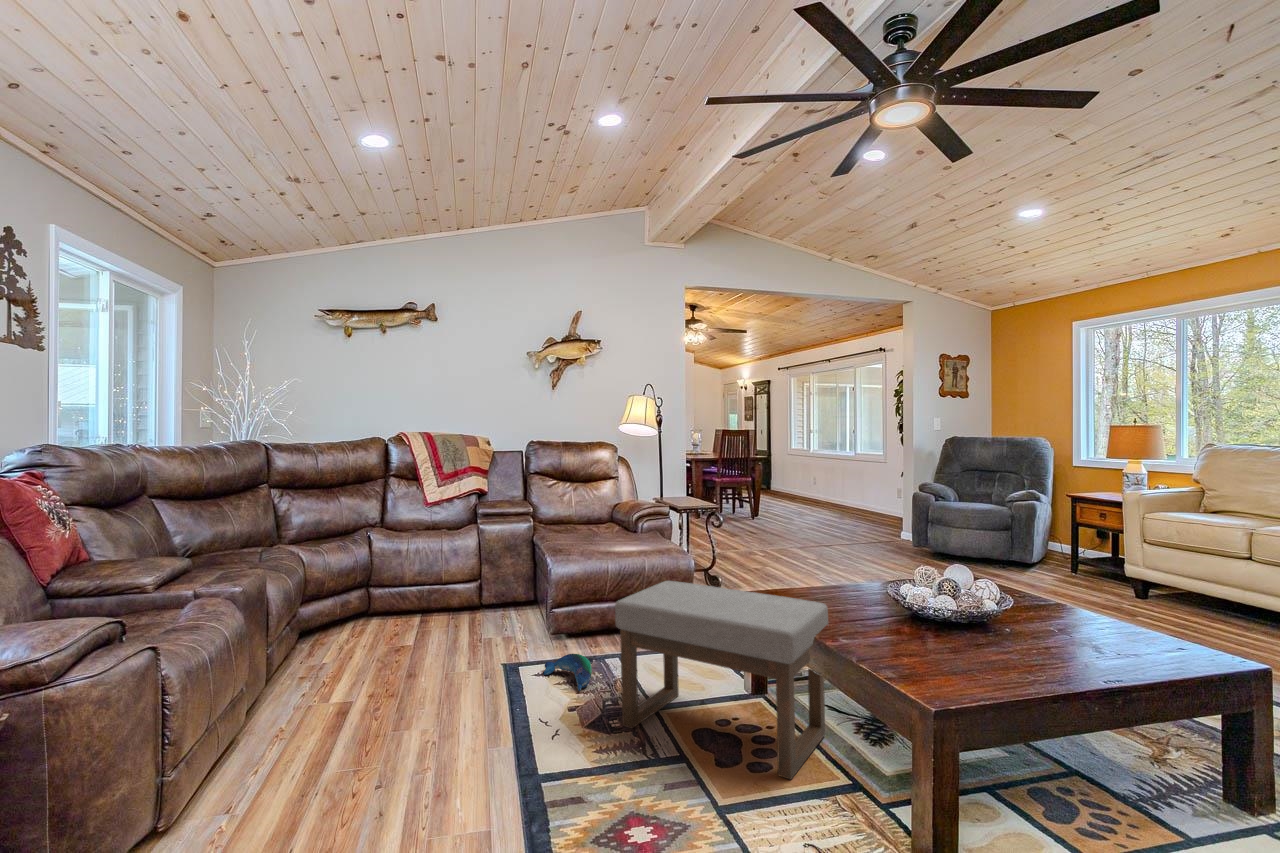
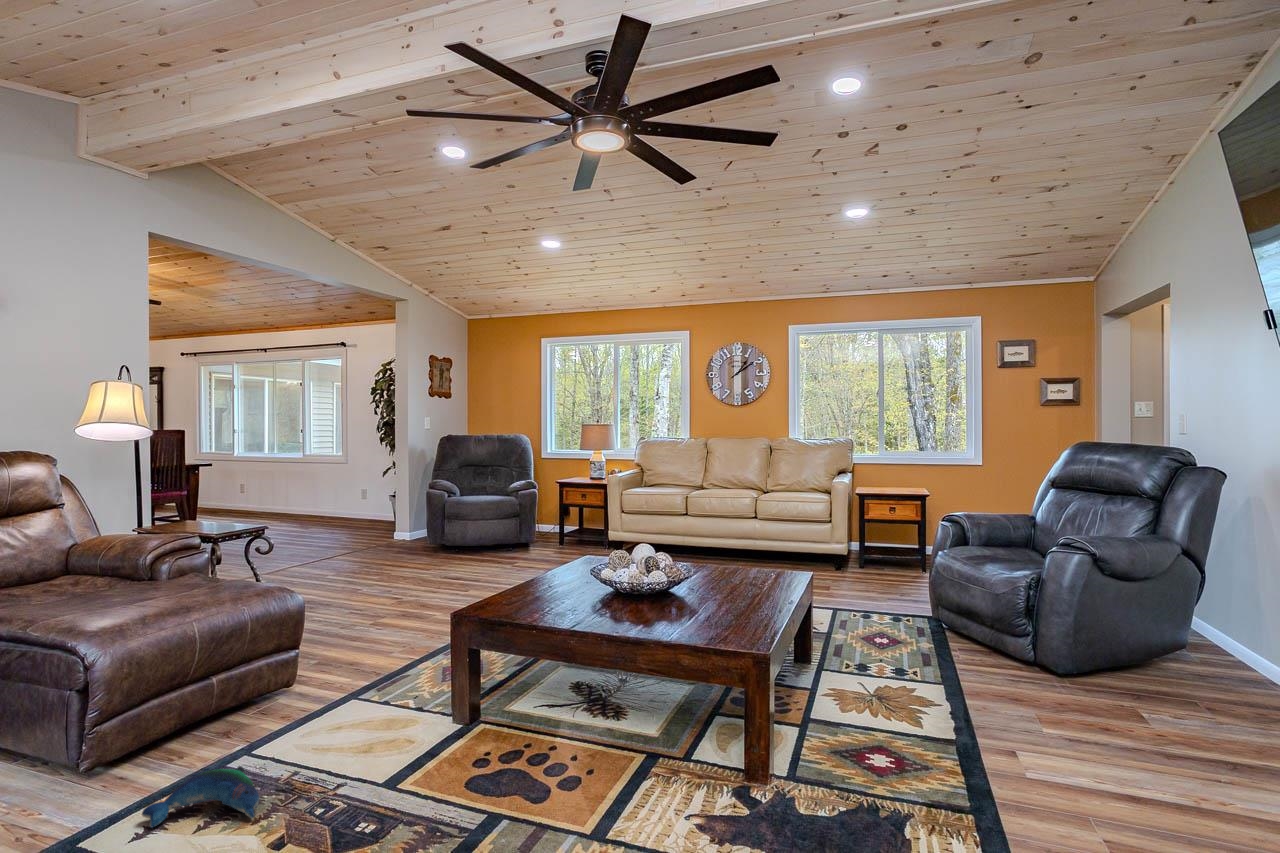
ottoman: present [615,581,828,779] -> none [366,595,612,825]

